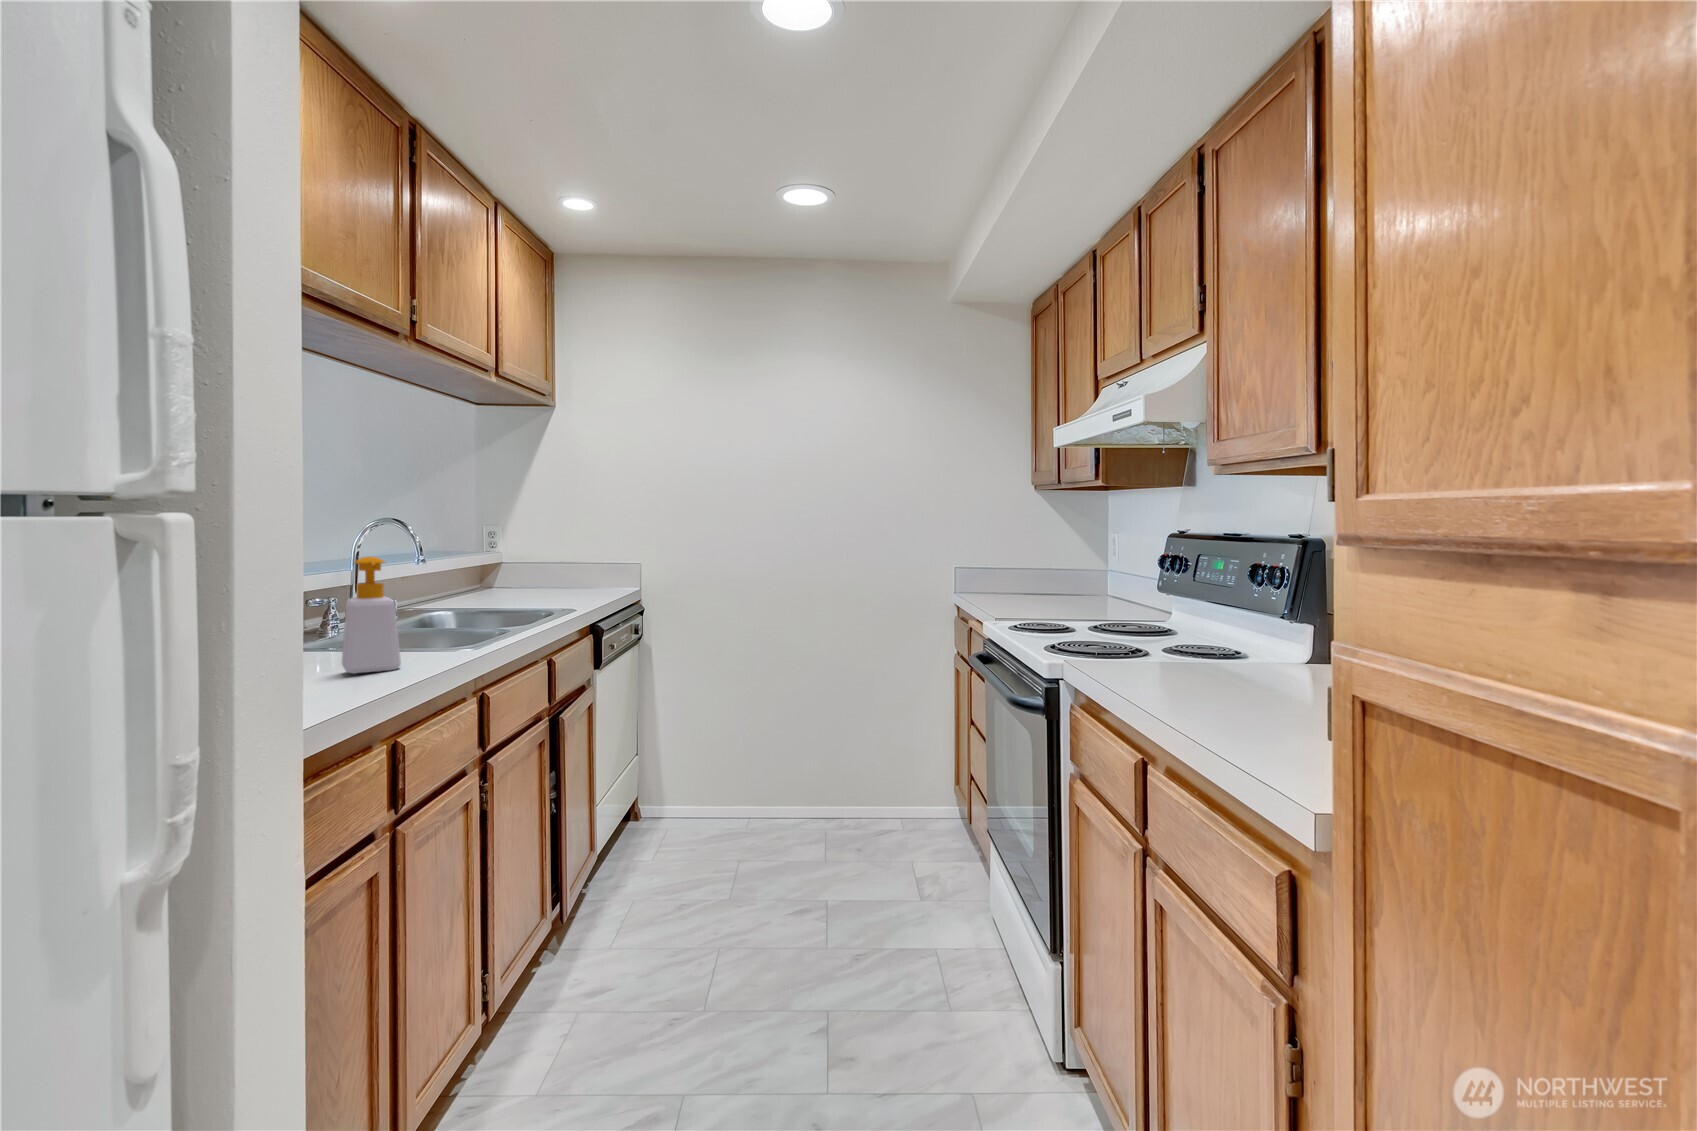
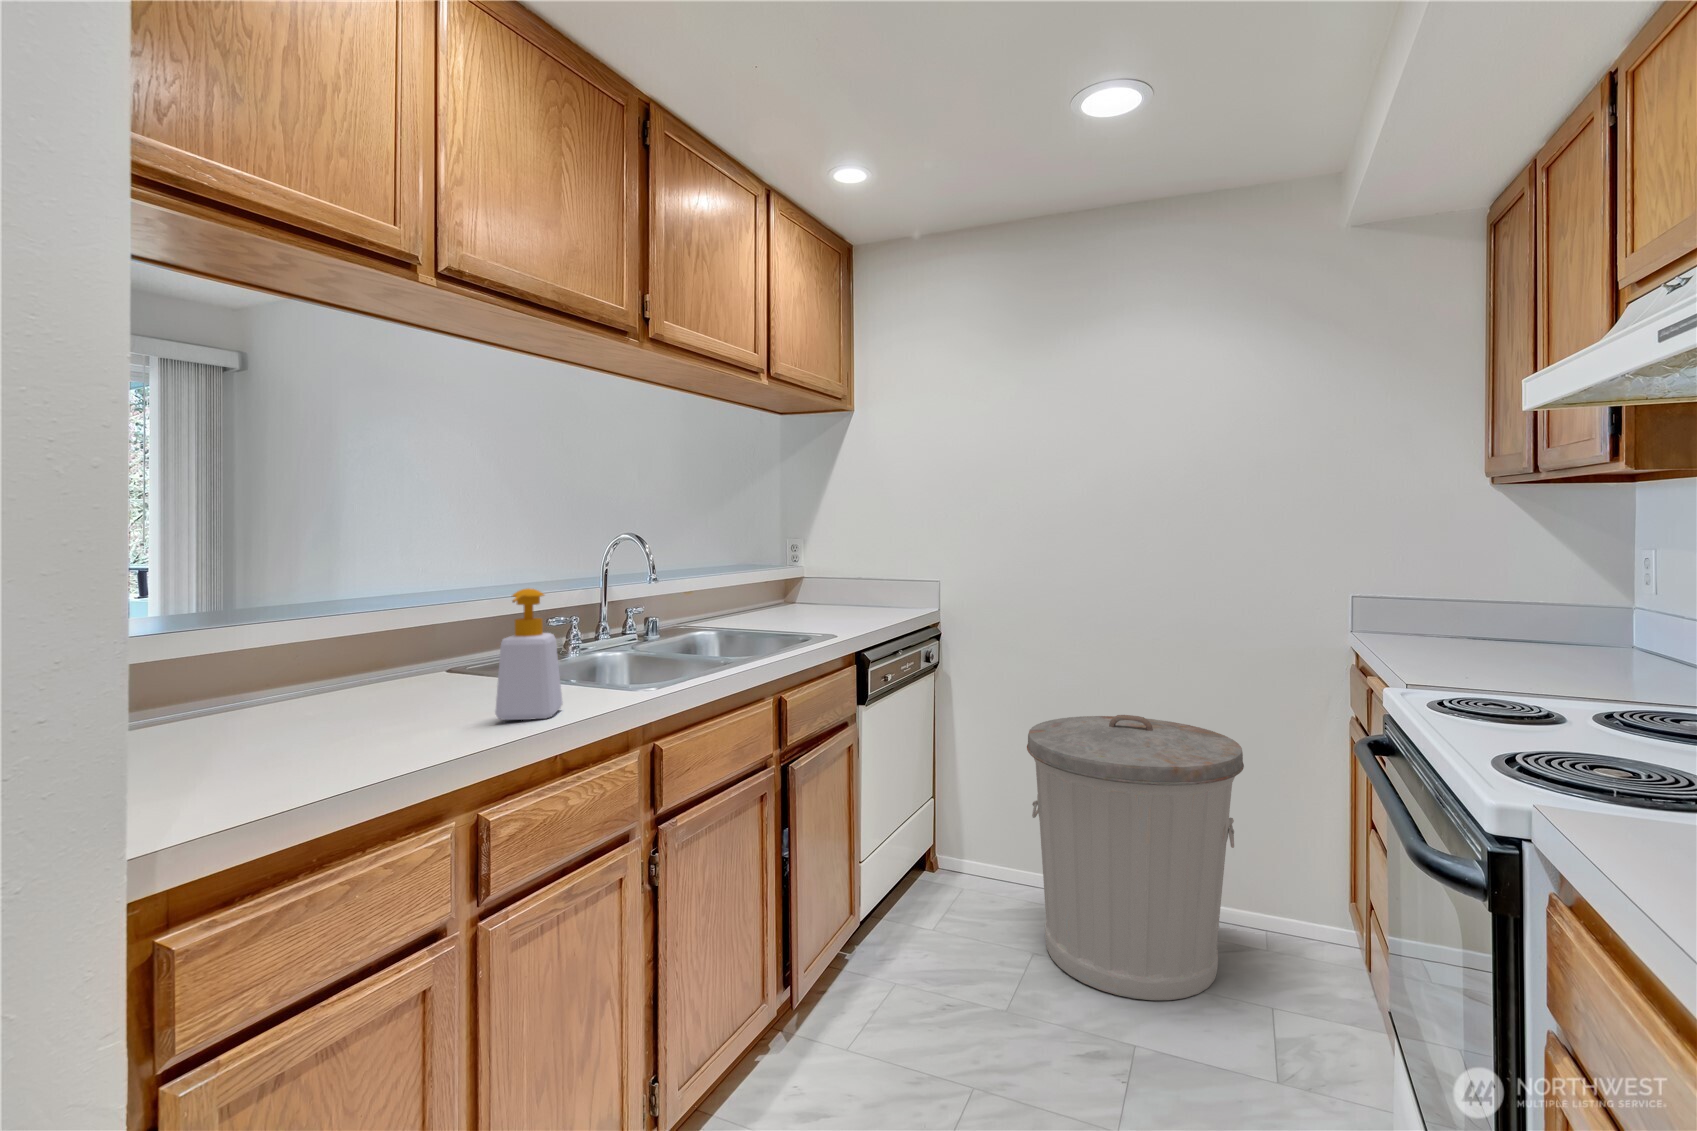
trash can: none [736,662,894,873] -> present [1027,715,1244,1000]

